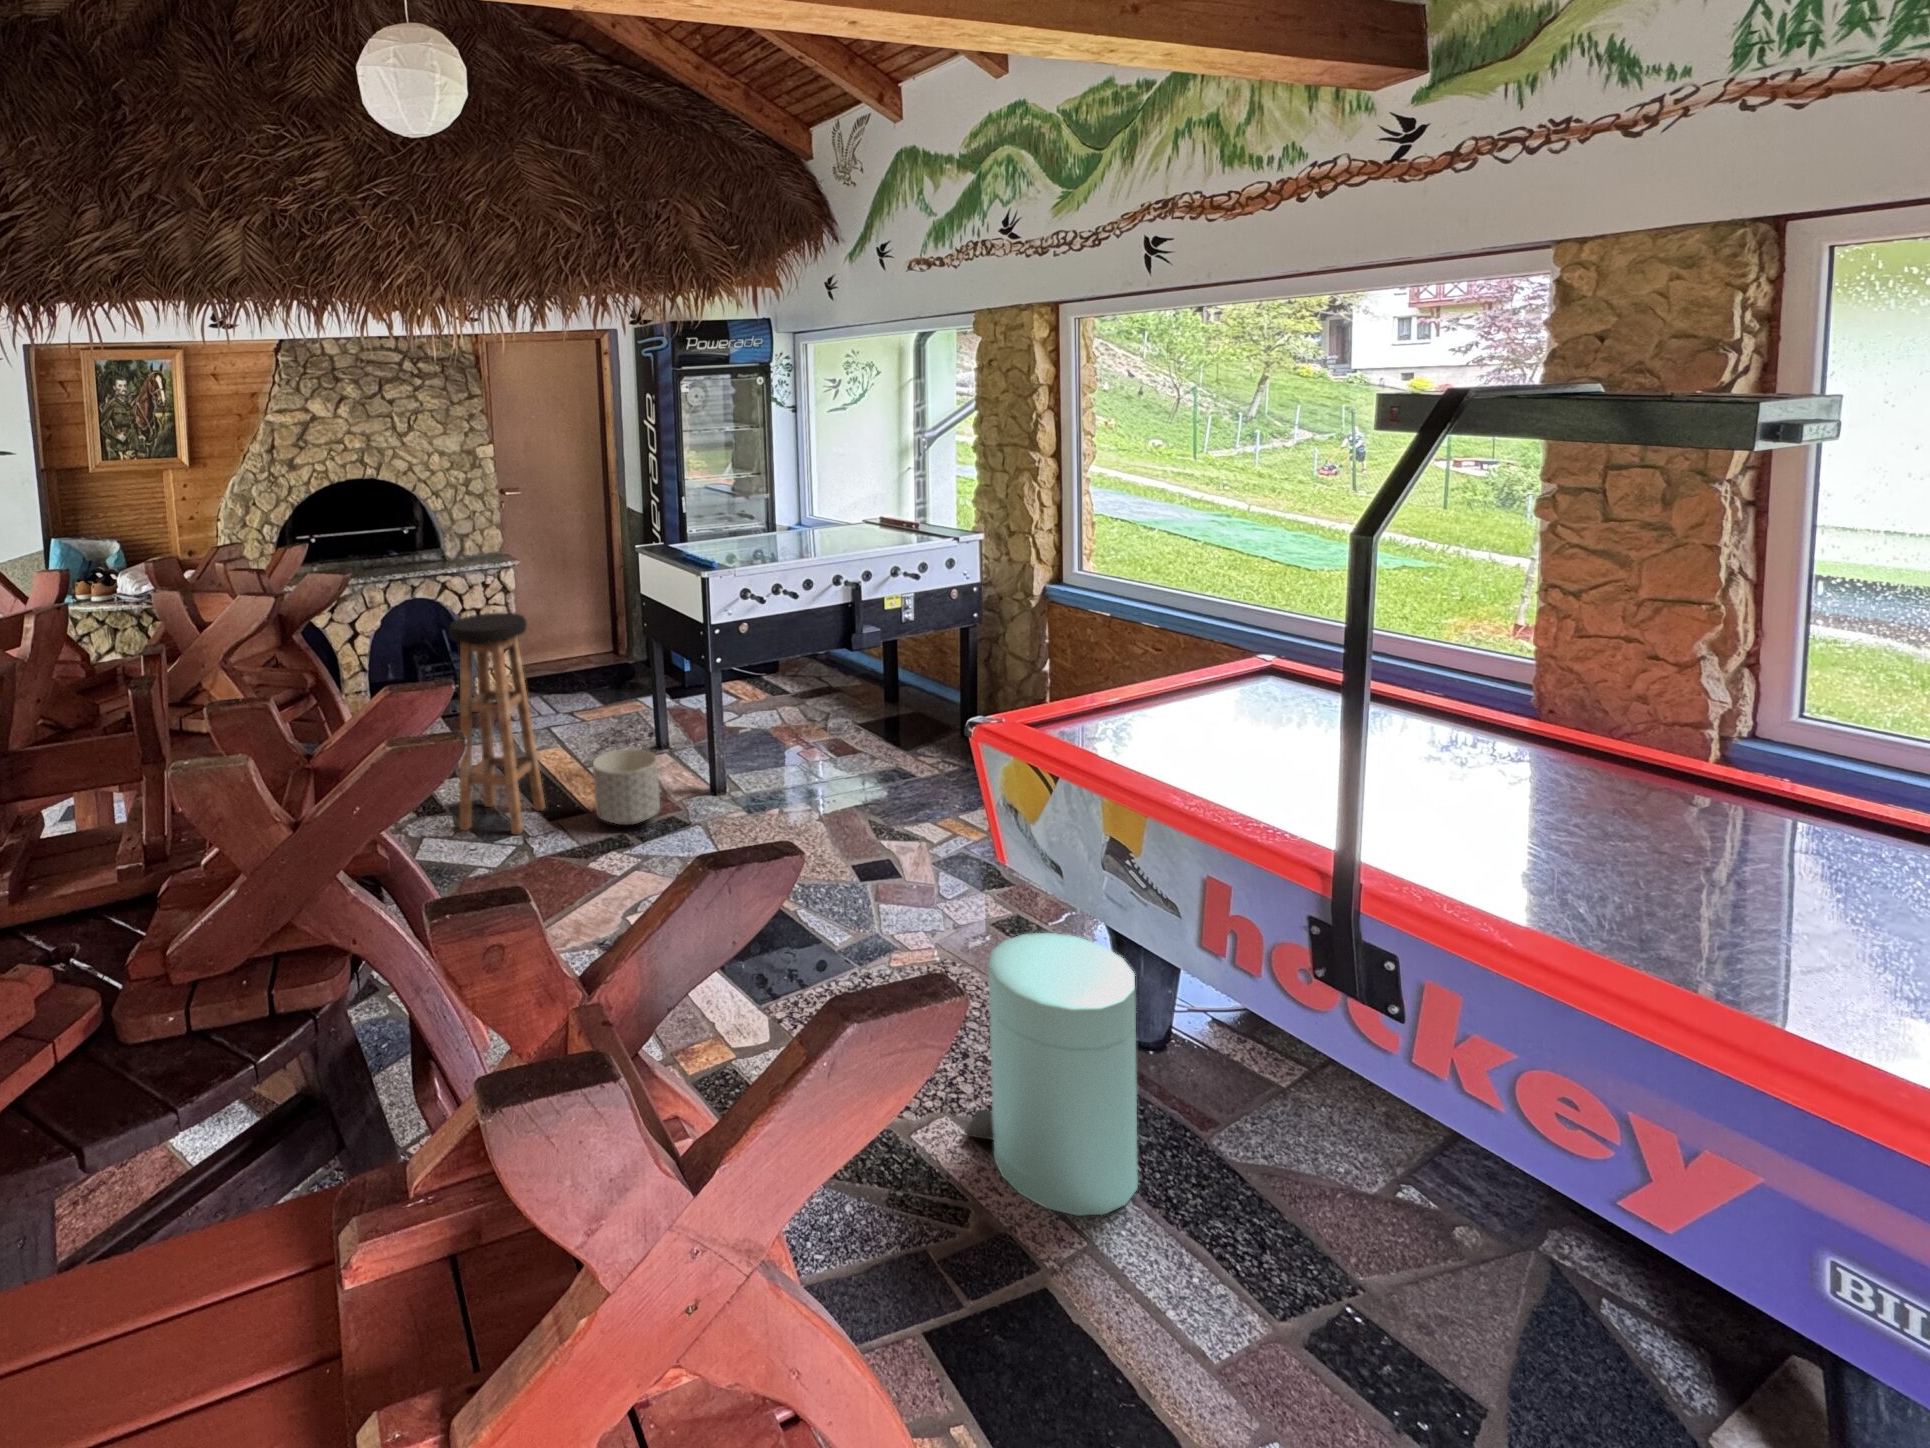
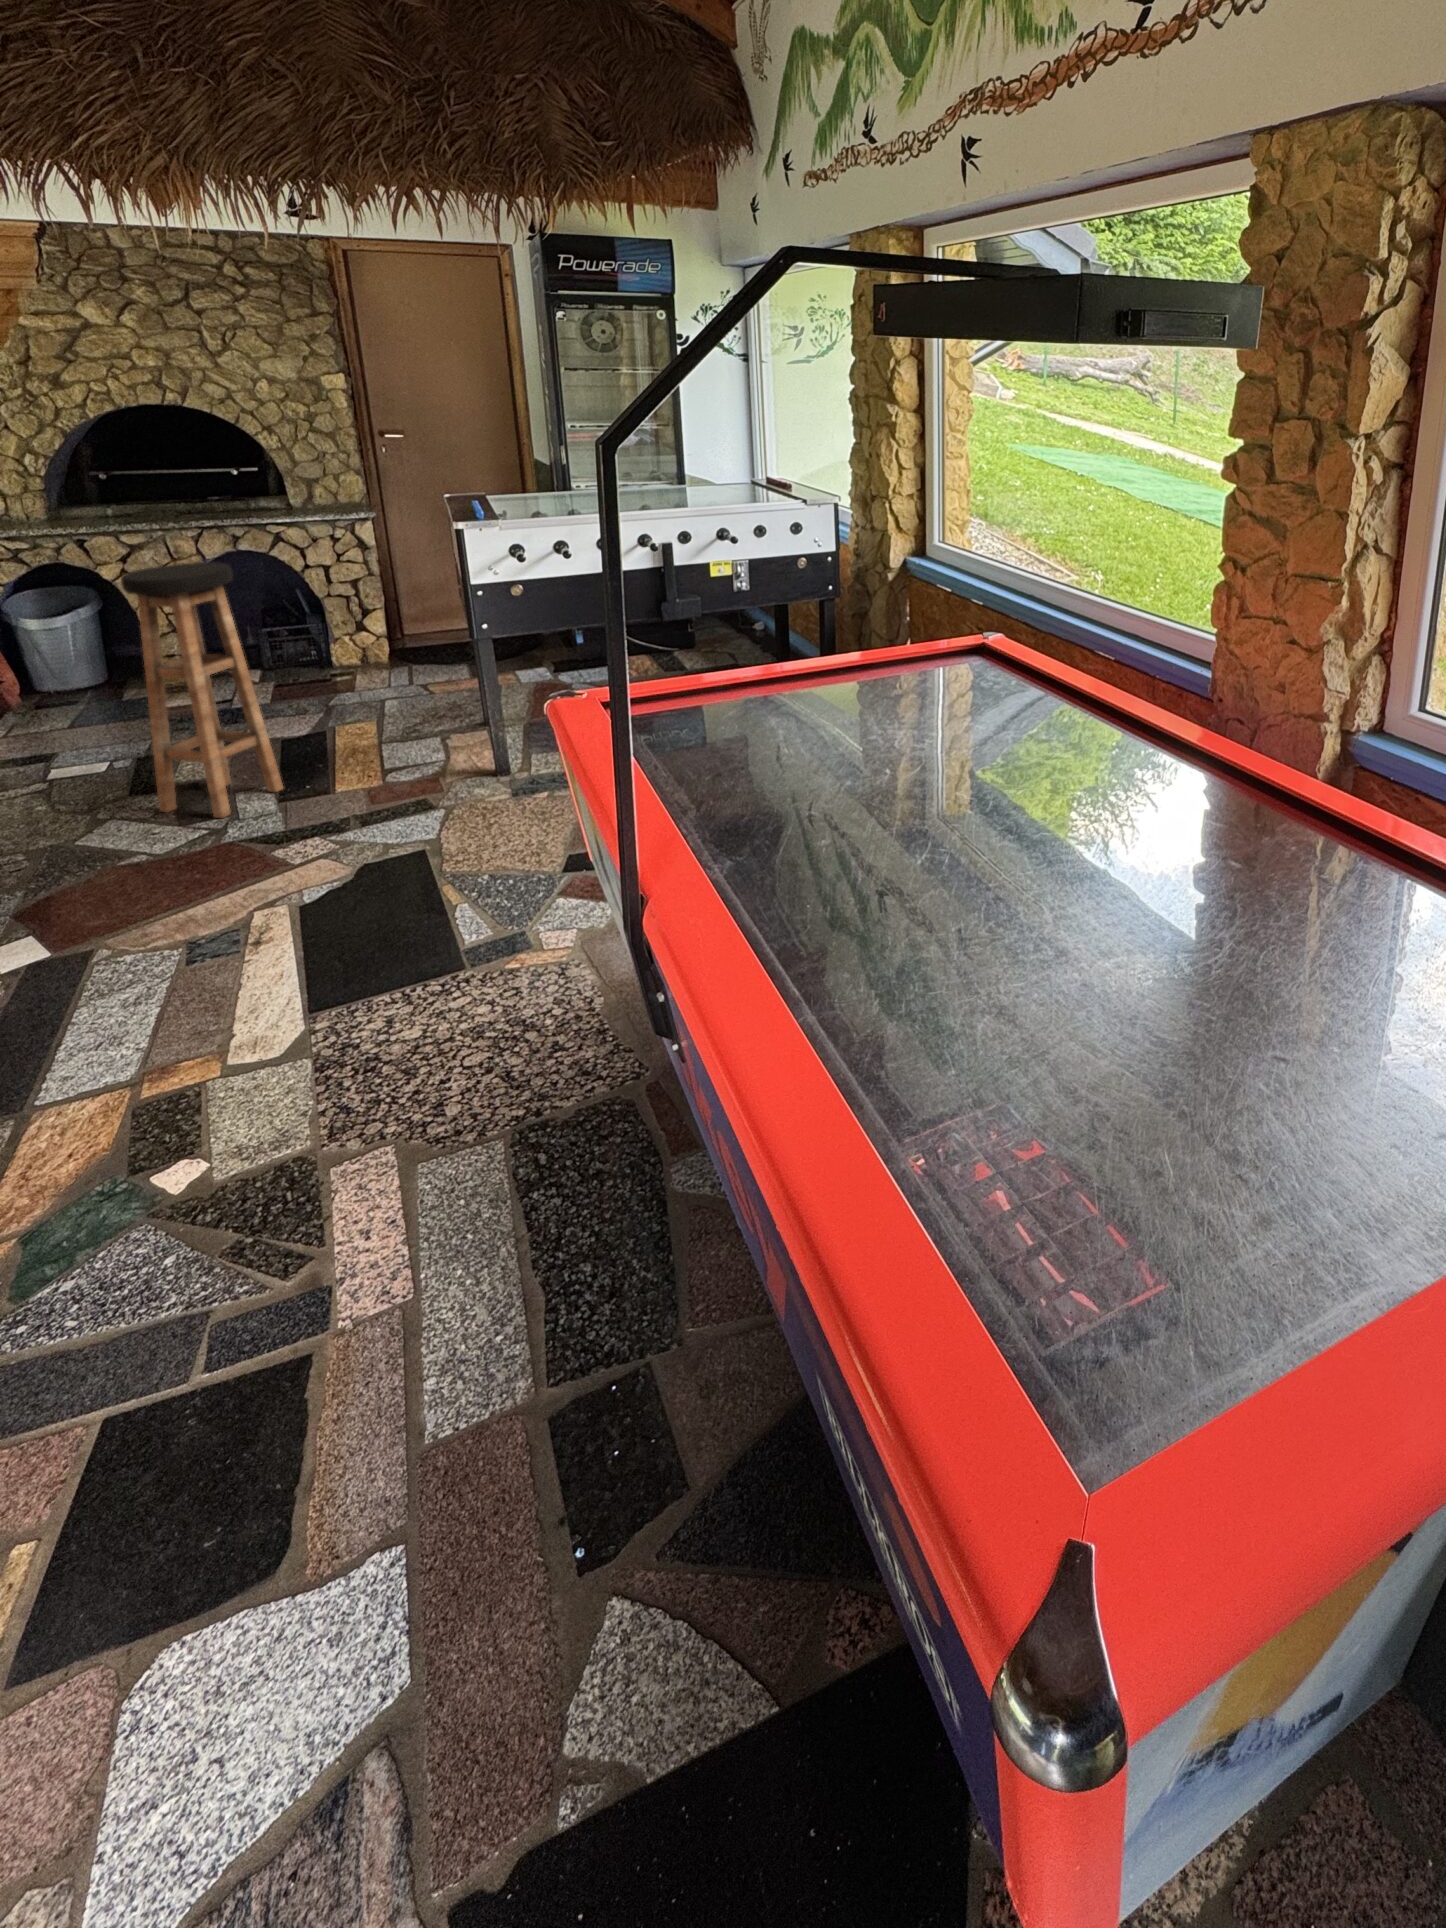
planter: present [593,749,660,825] -> none [311,725,403,810]
trash can: present [966,933,1138,1216] -> none [334,943,545,1262]

